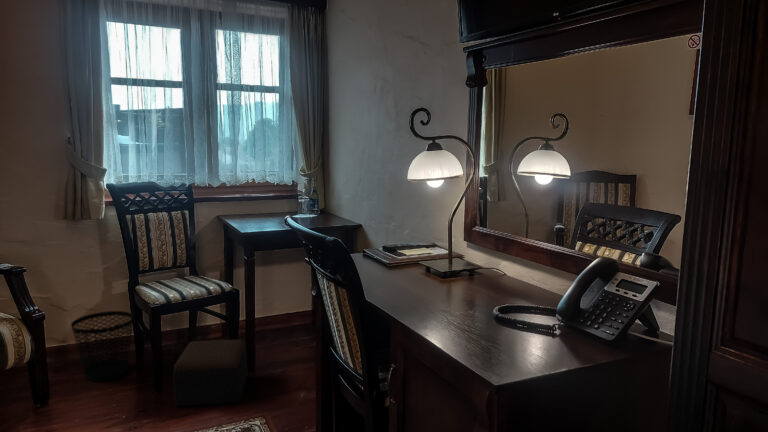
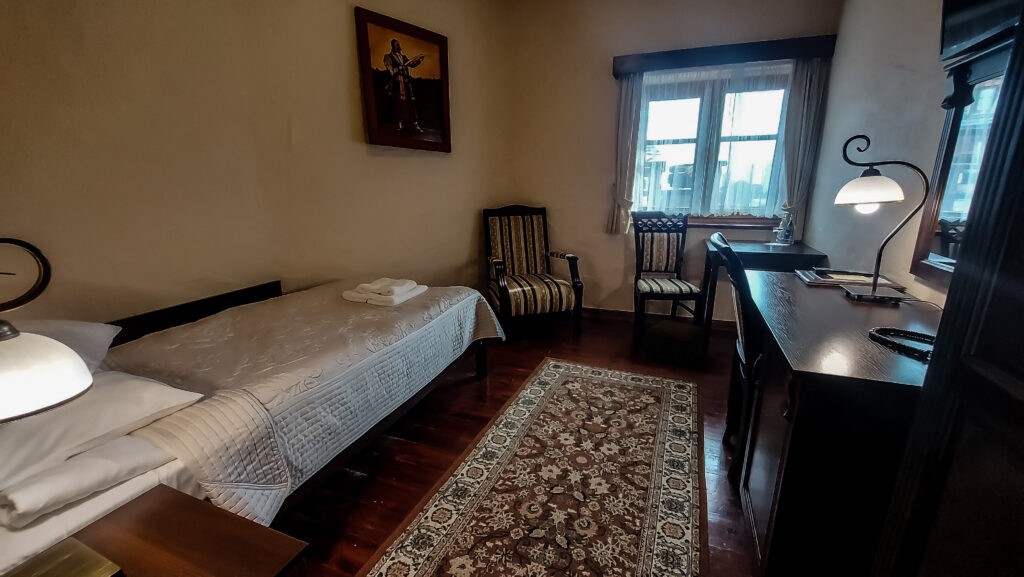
wastebasket: present [71,311,133,381] -> none [600,292,634,332]

